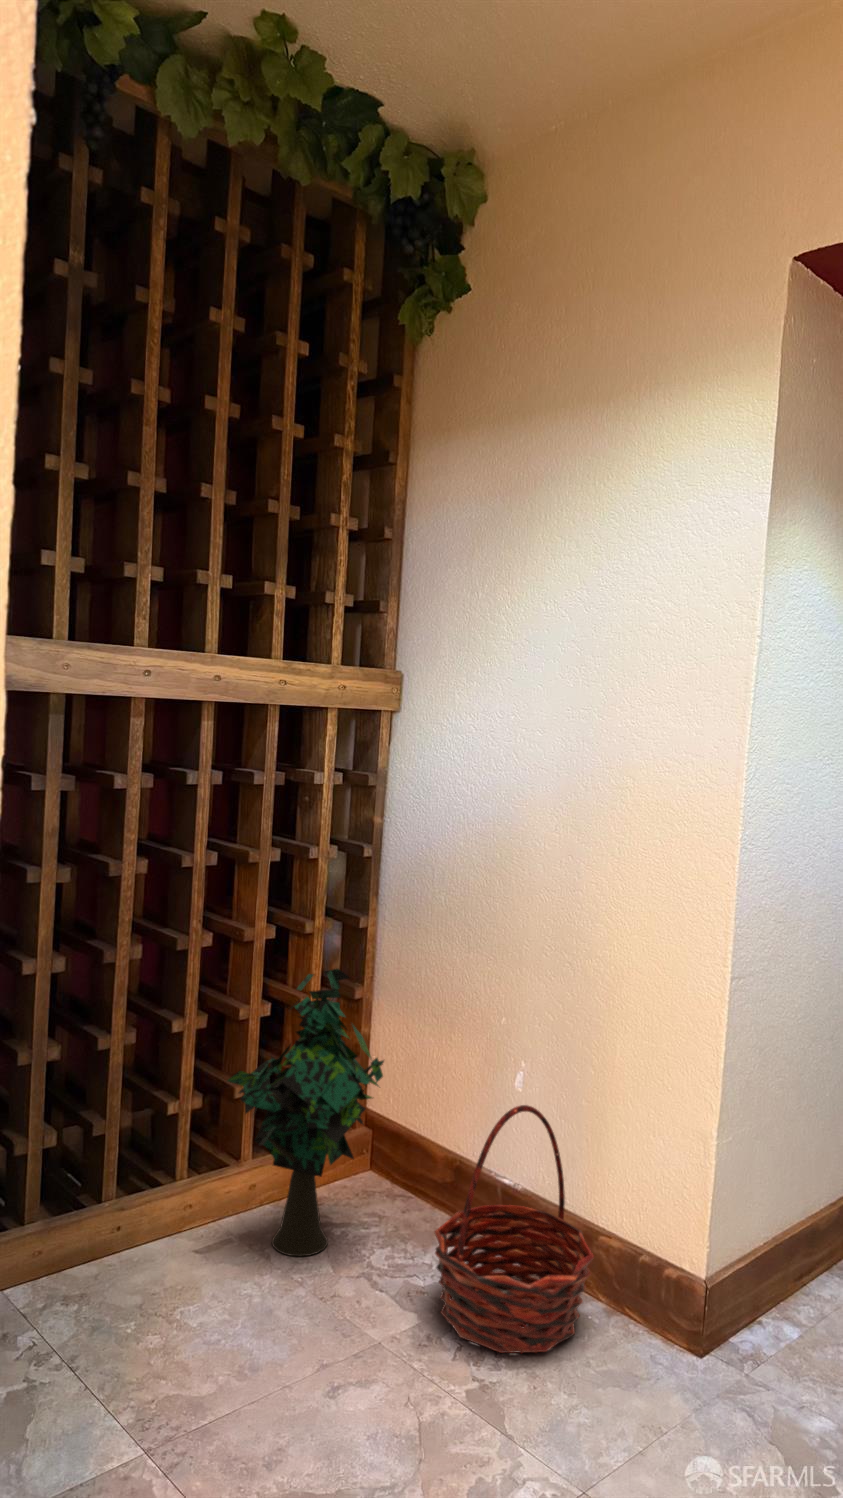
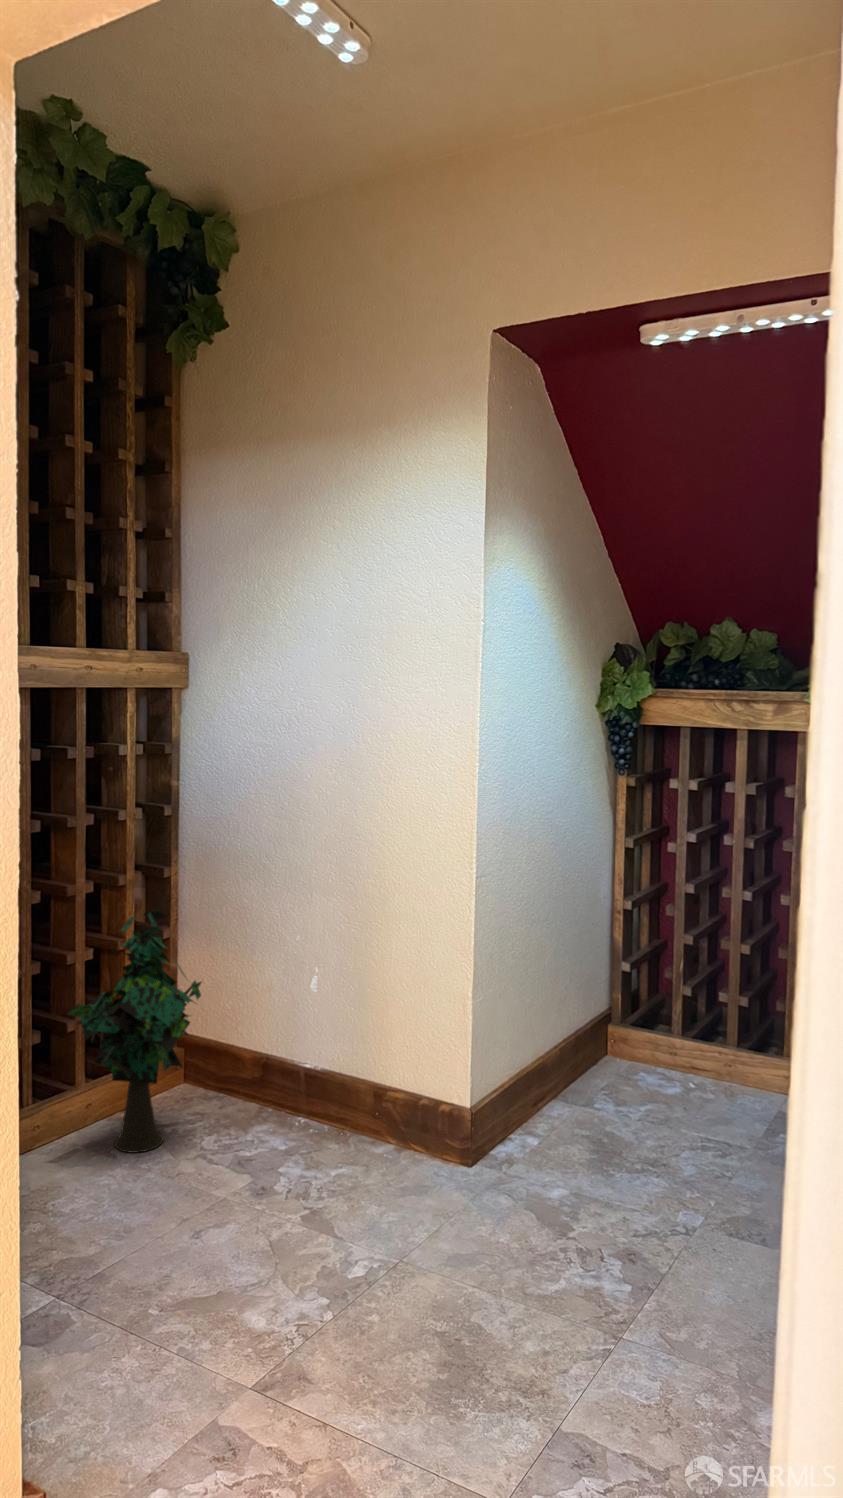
basket: present [435,1105,594,1353] -> none [259,997,387,1187]

